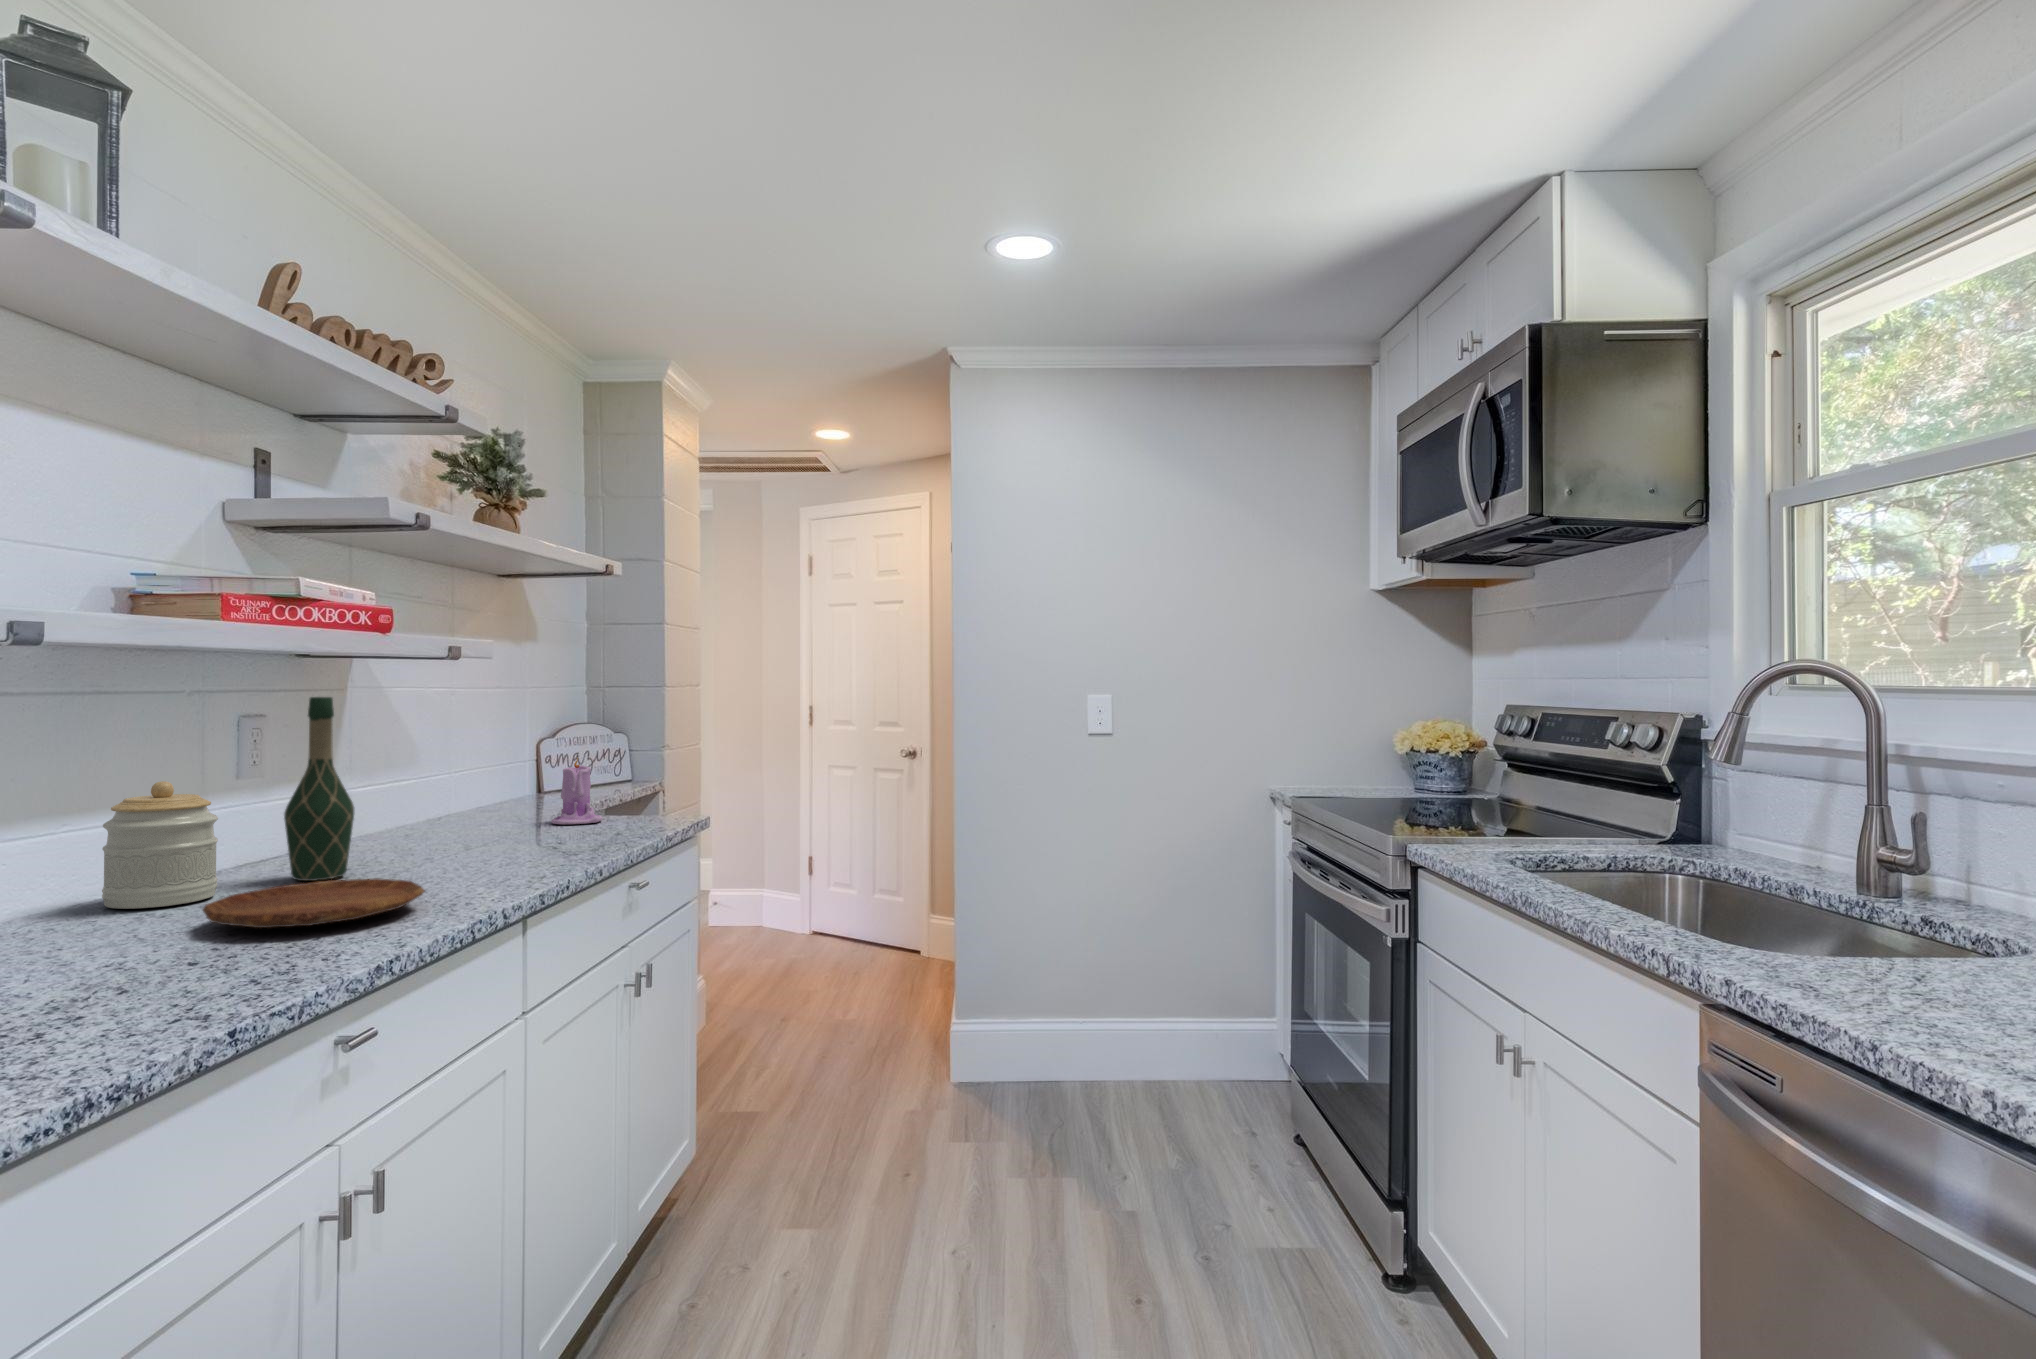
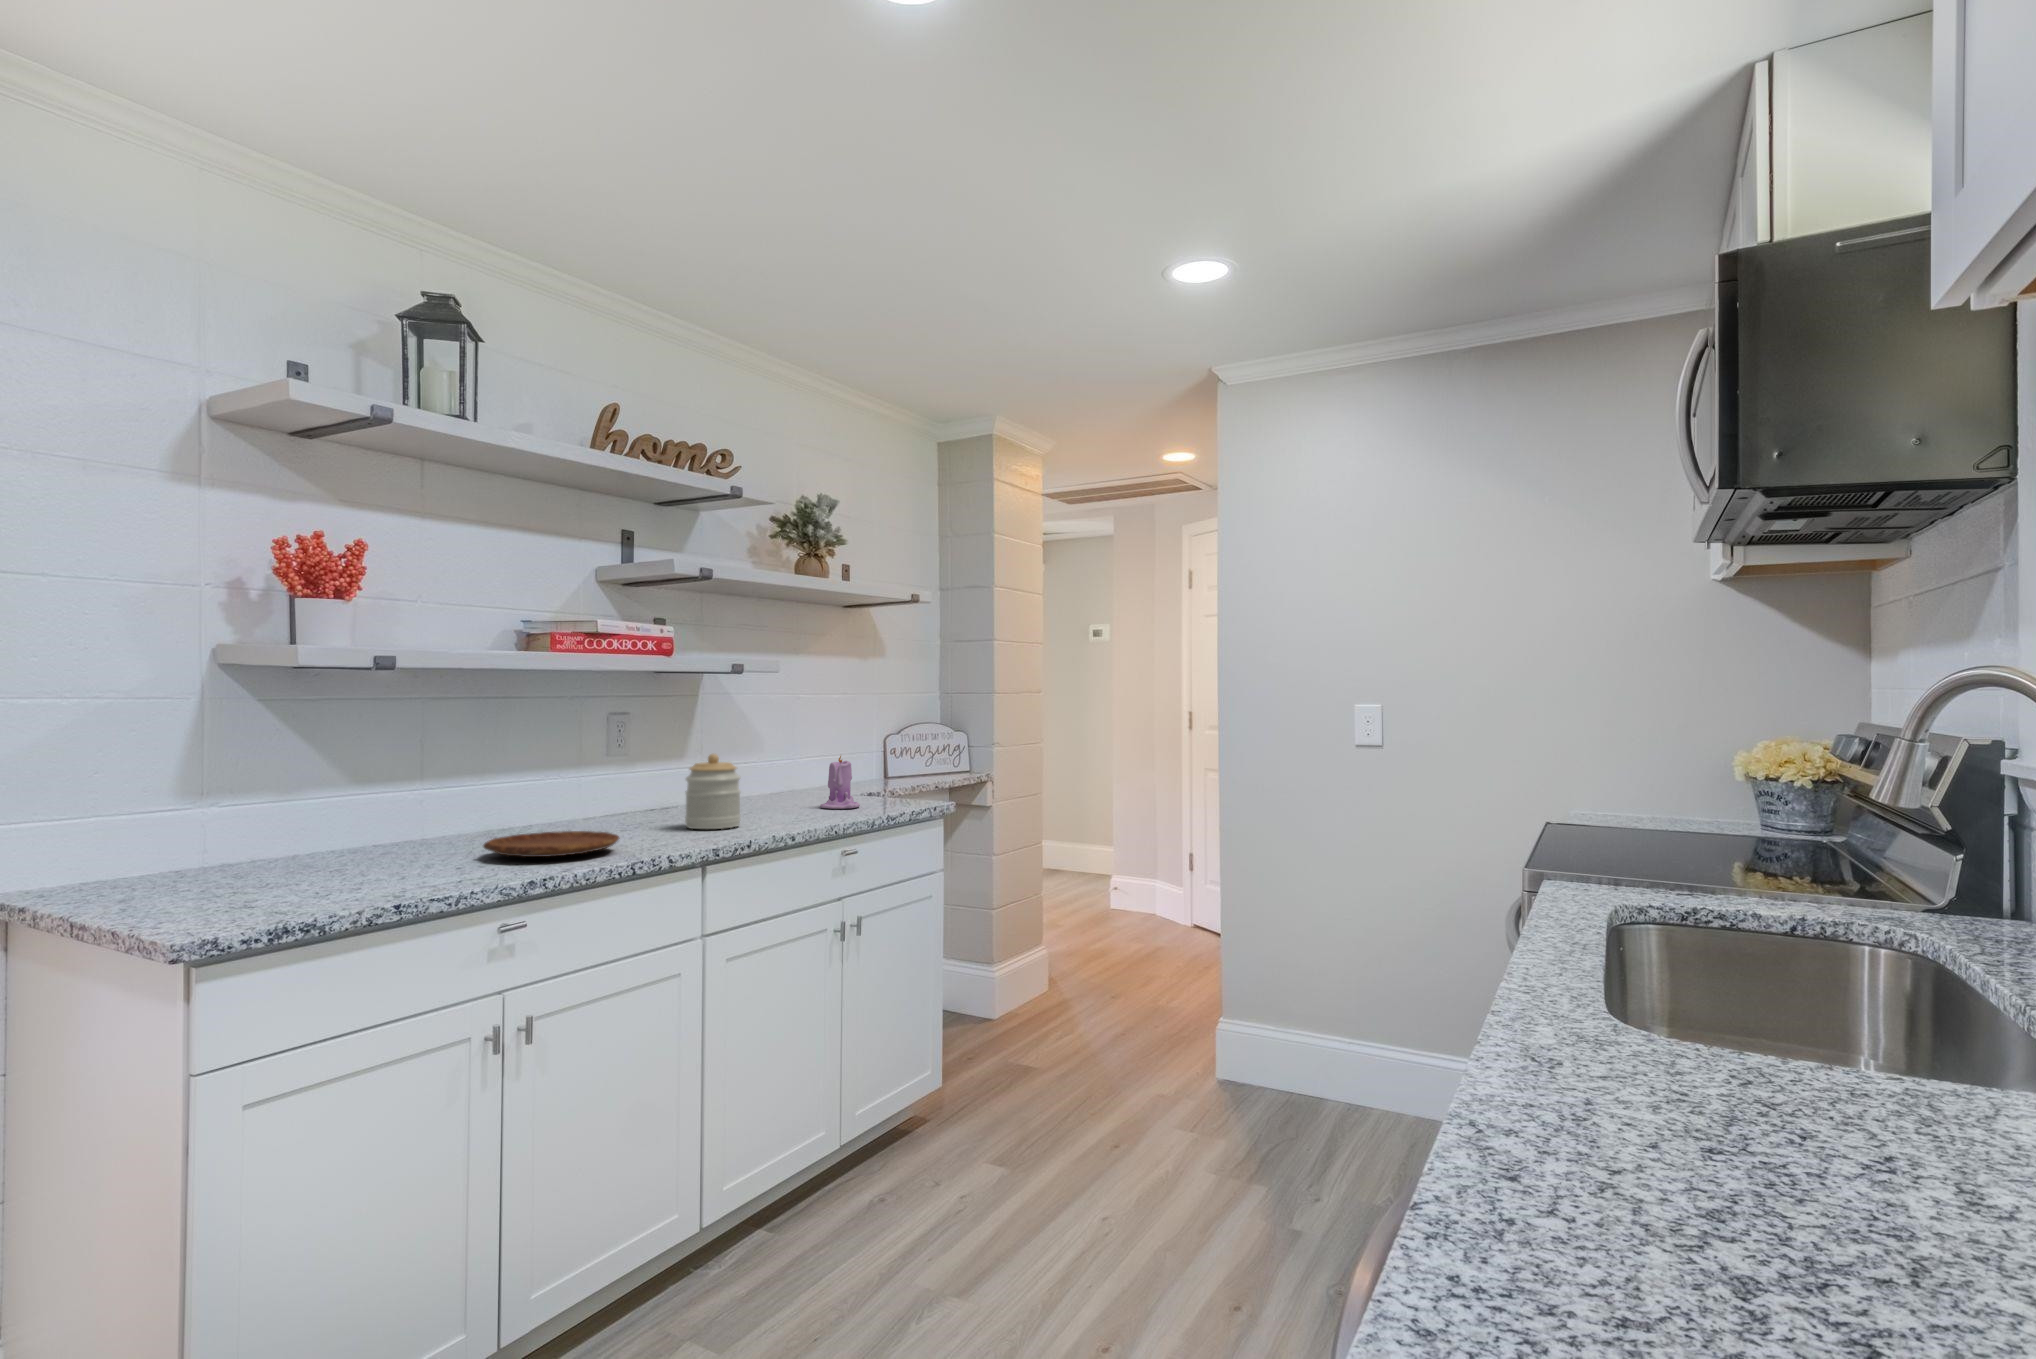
wine bottle: present [284,697,354,881] -> none [585,703,629,833]
jar: present [102,781,218,909] -> present [685,754,740,829]

